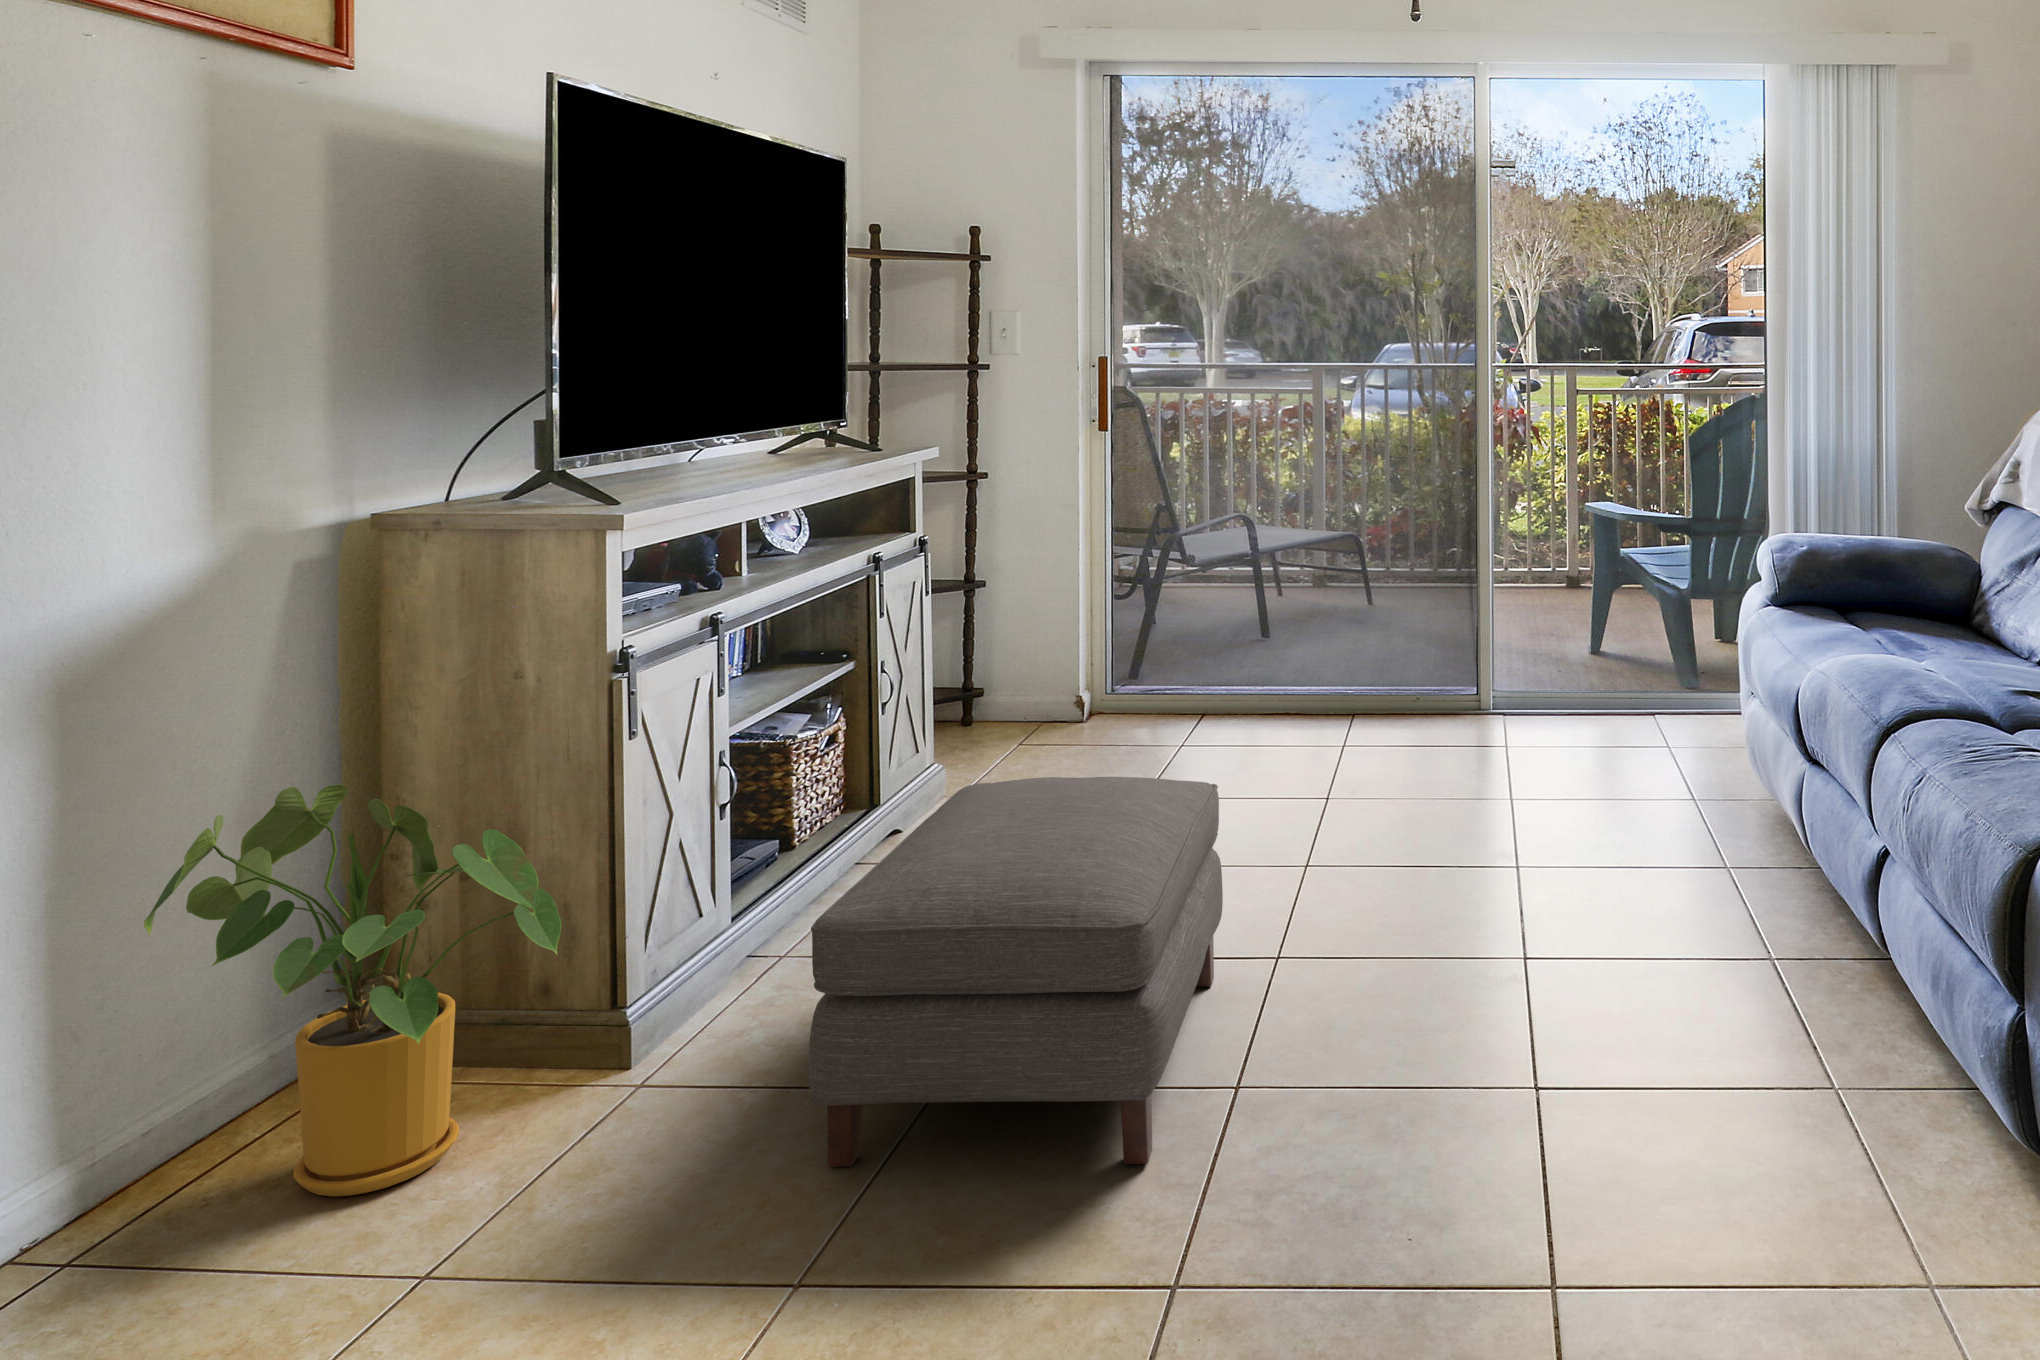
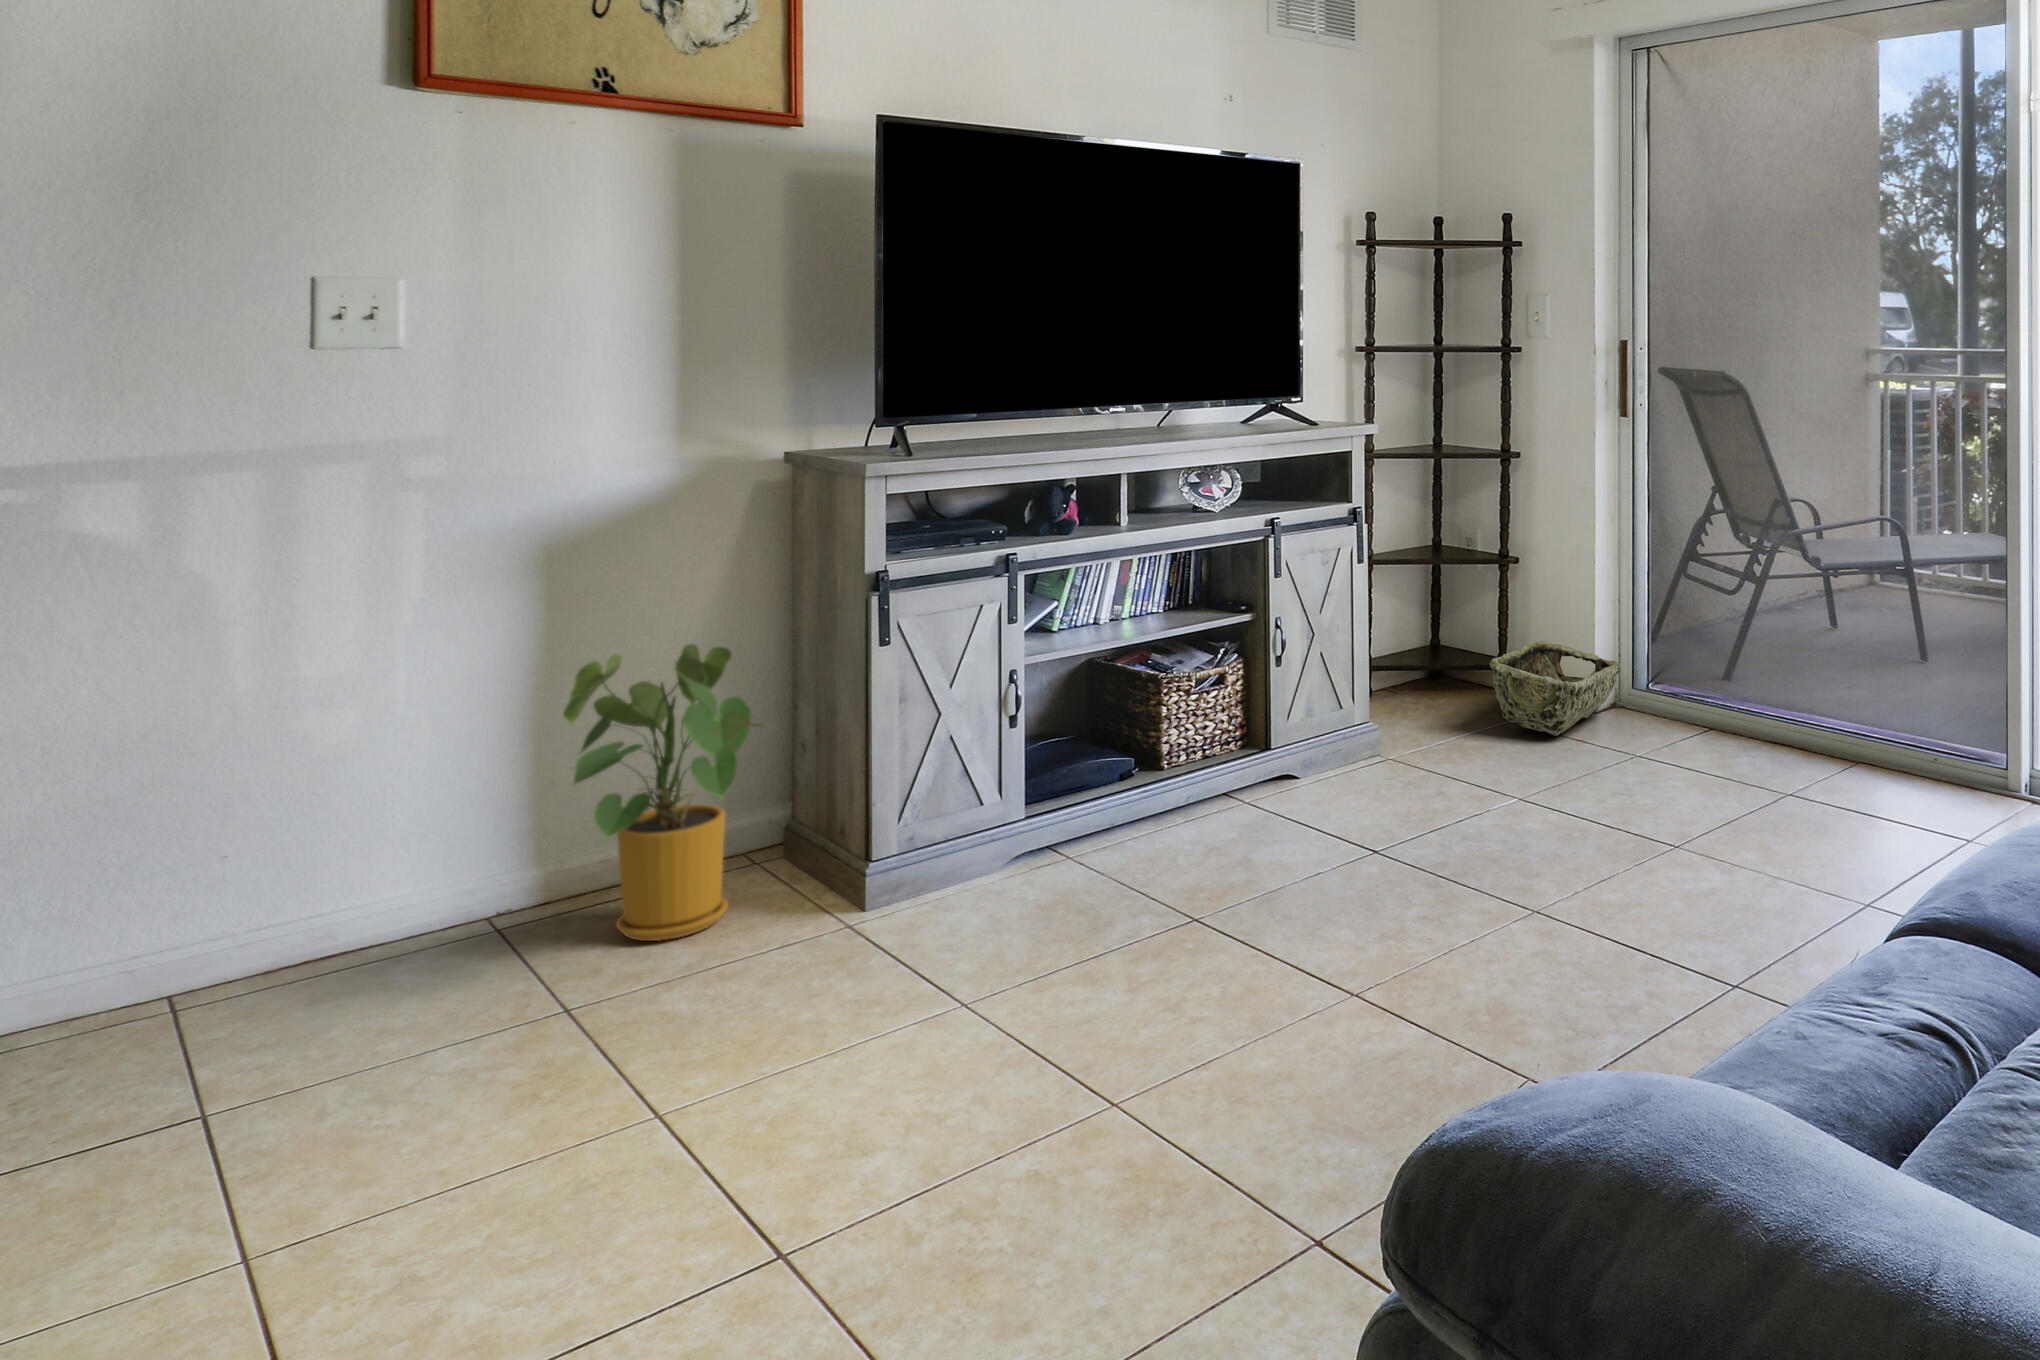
woven basket: none [1021,661,1130,747] -> present [1490,641,1620,736]
ottoman: present [809,777,1223,1166] -> none [791,738,1288,1127]

